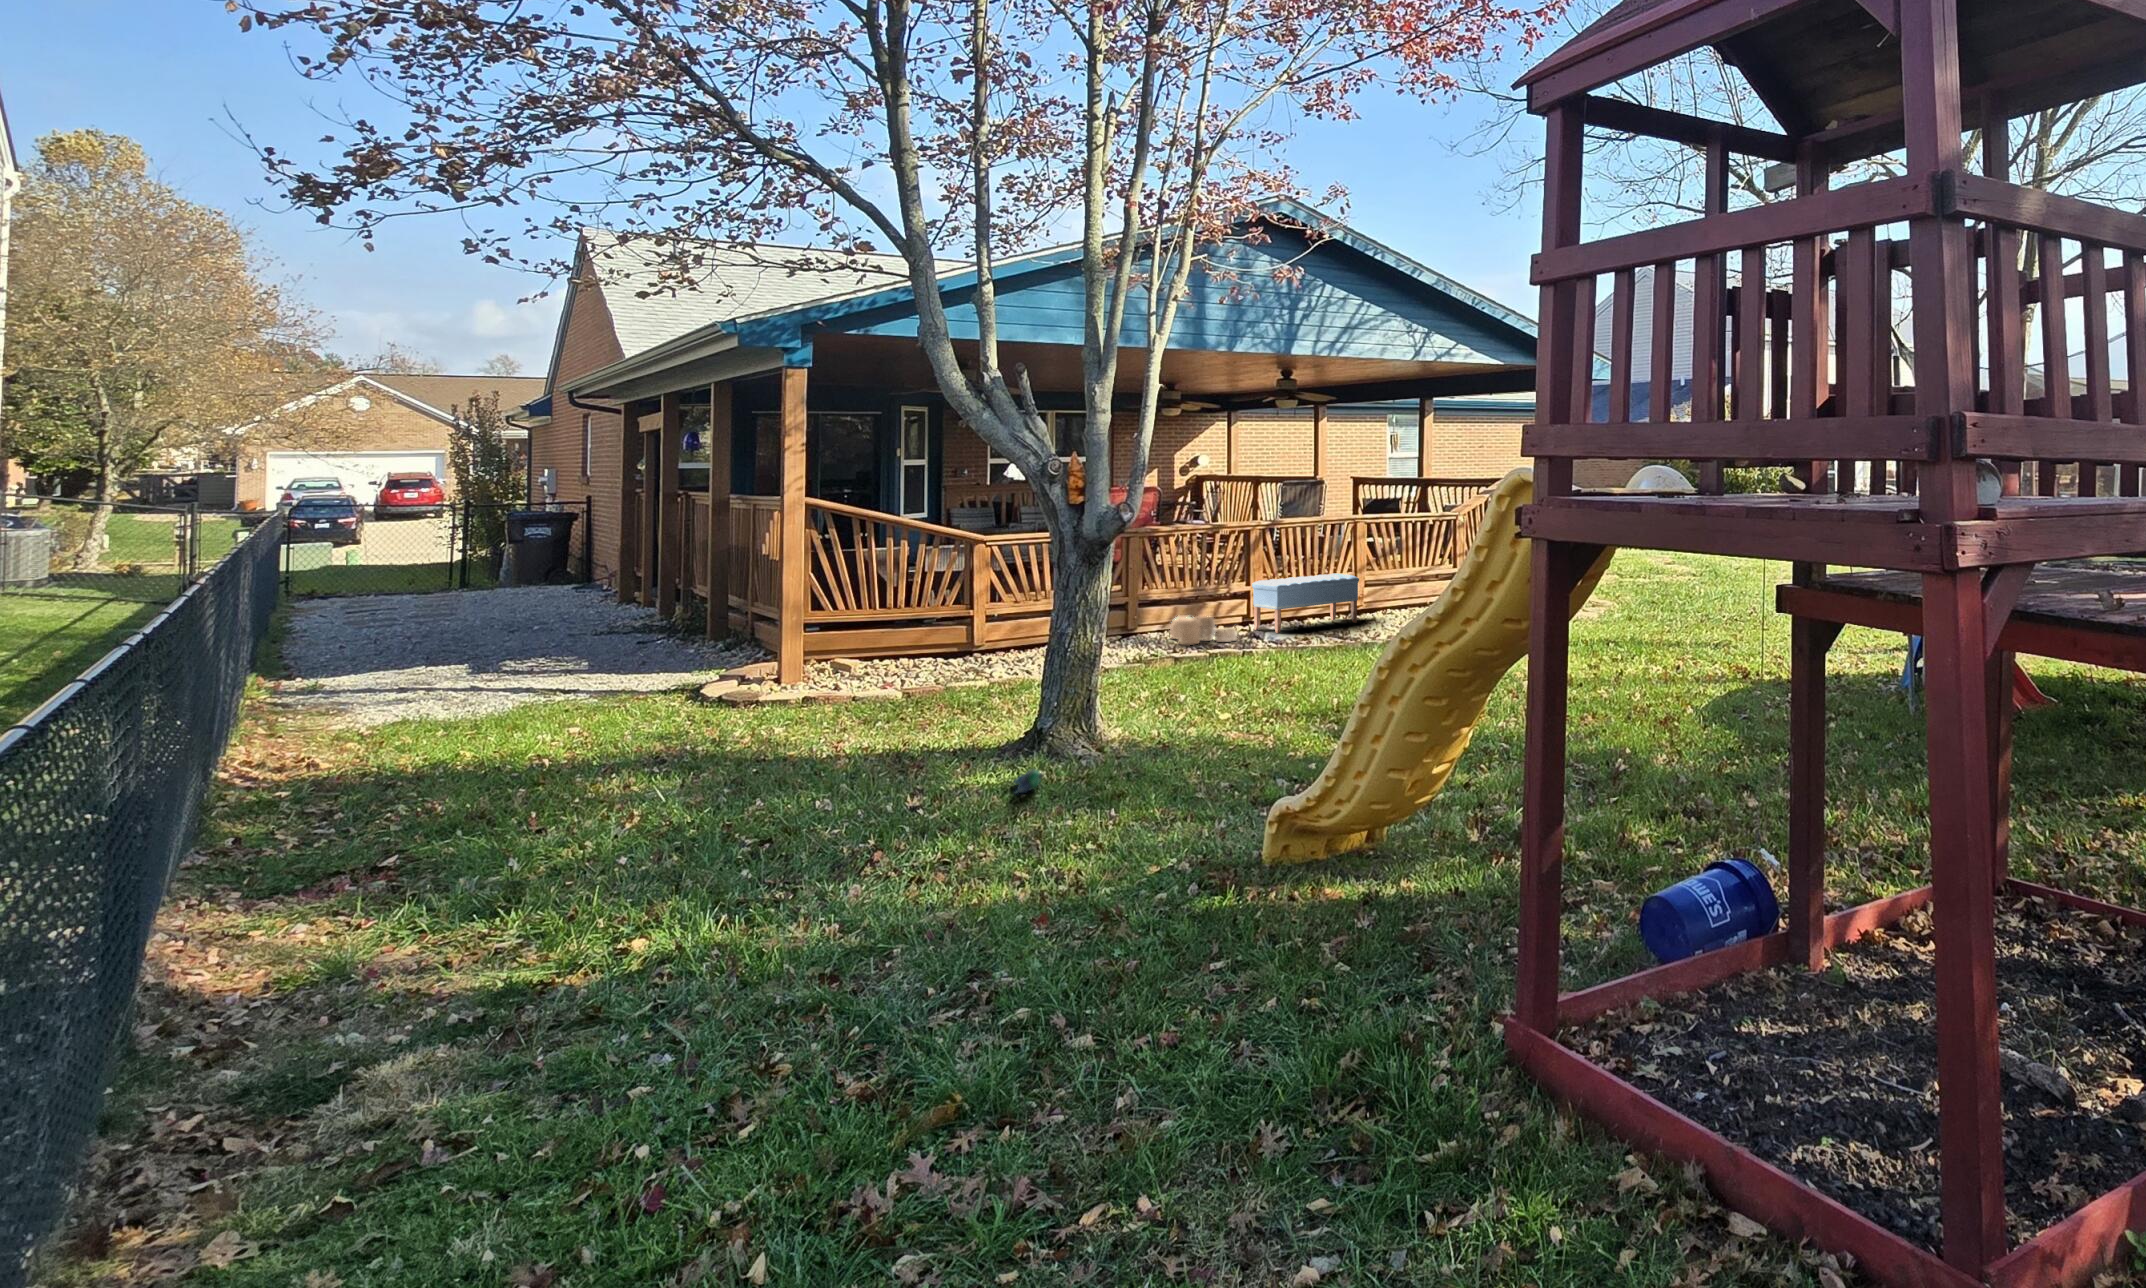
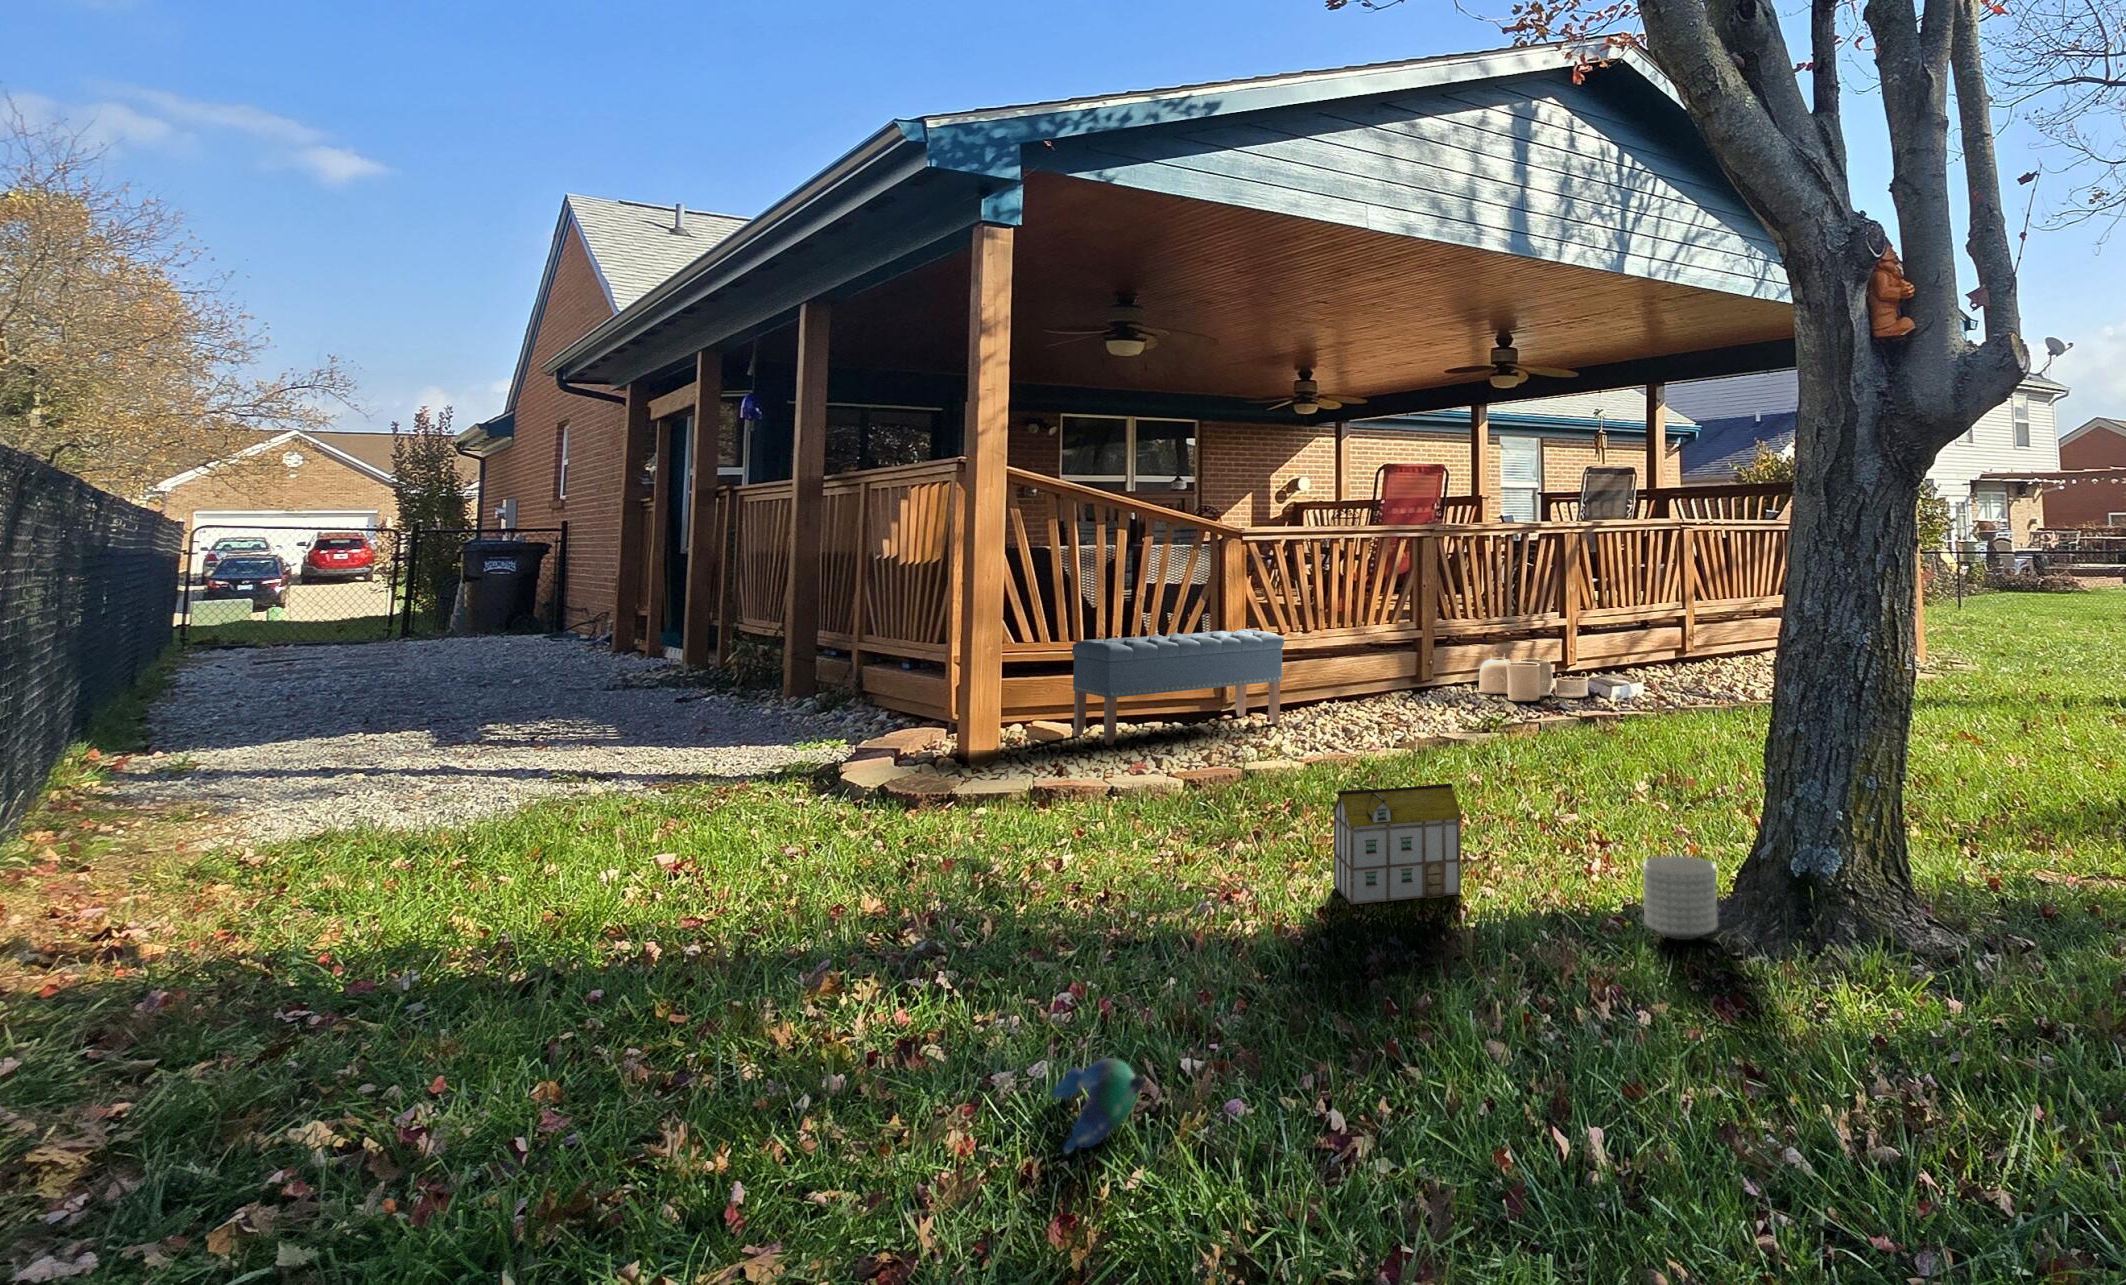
bench: present [1252,574,1359,633] -> present [1072,629,1284,745]
toy house: none [905,692,968,748] -> present [1332,783,1463,905]
planter: none [1020,723,1054,759] -> present [1643,856,1717,940]
plush toy: present [1014,769,1043,793] -> present [1052,1058,1144,1154]

